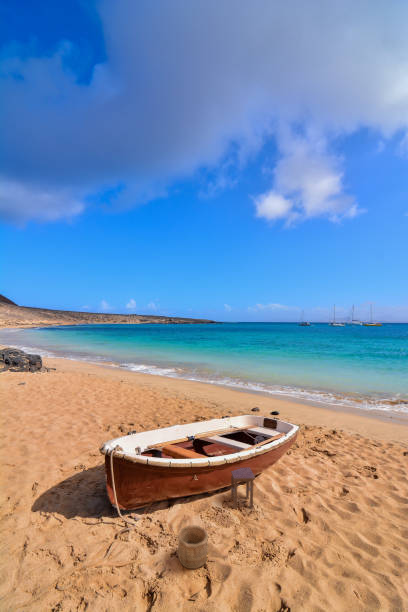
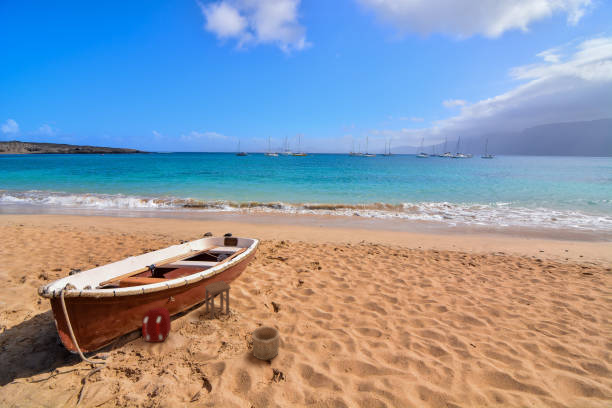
backpack: none [169,481,194,519] -> present [142,307,171,342]
wooden bucket: present [178,525,208,569] -> present [252,326,279,360]

